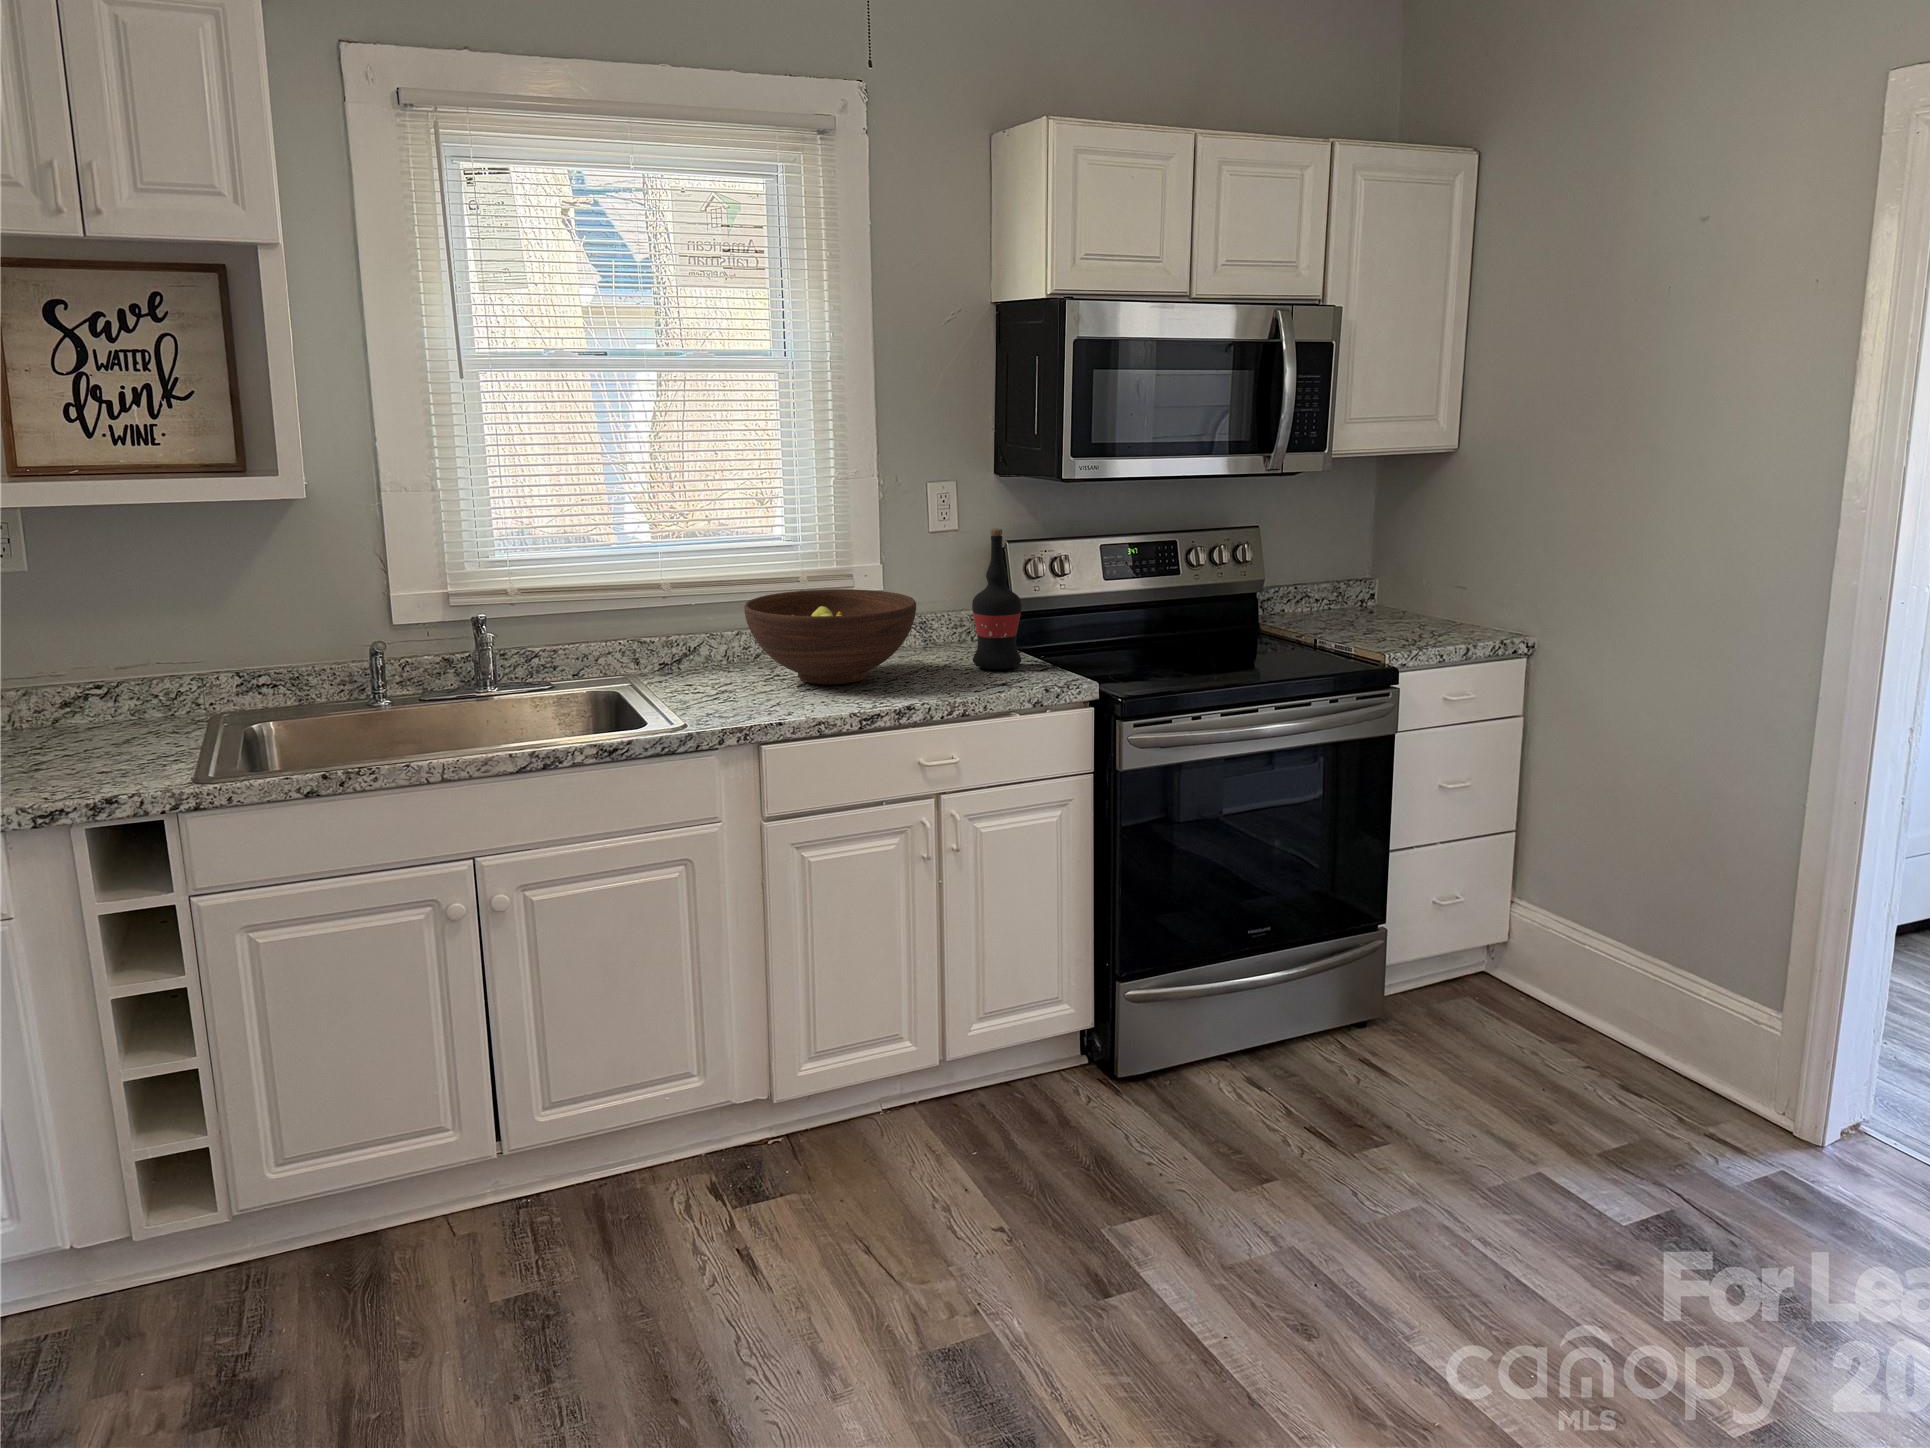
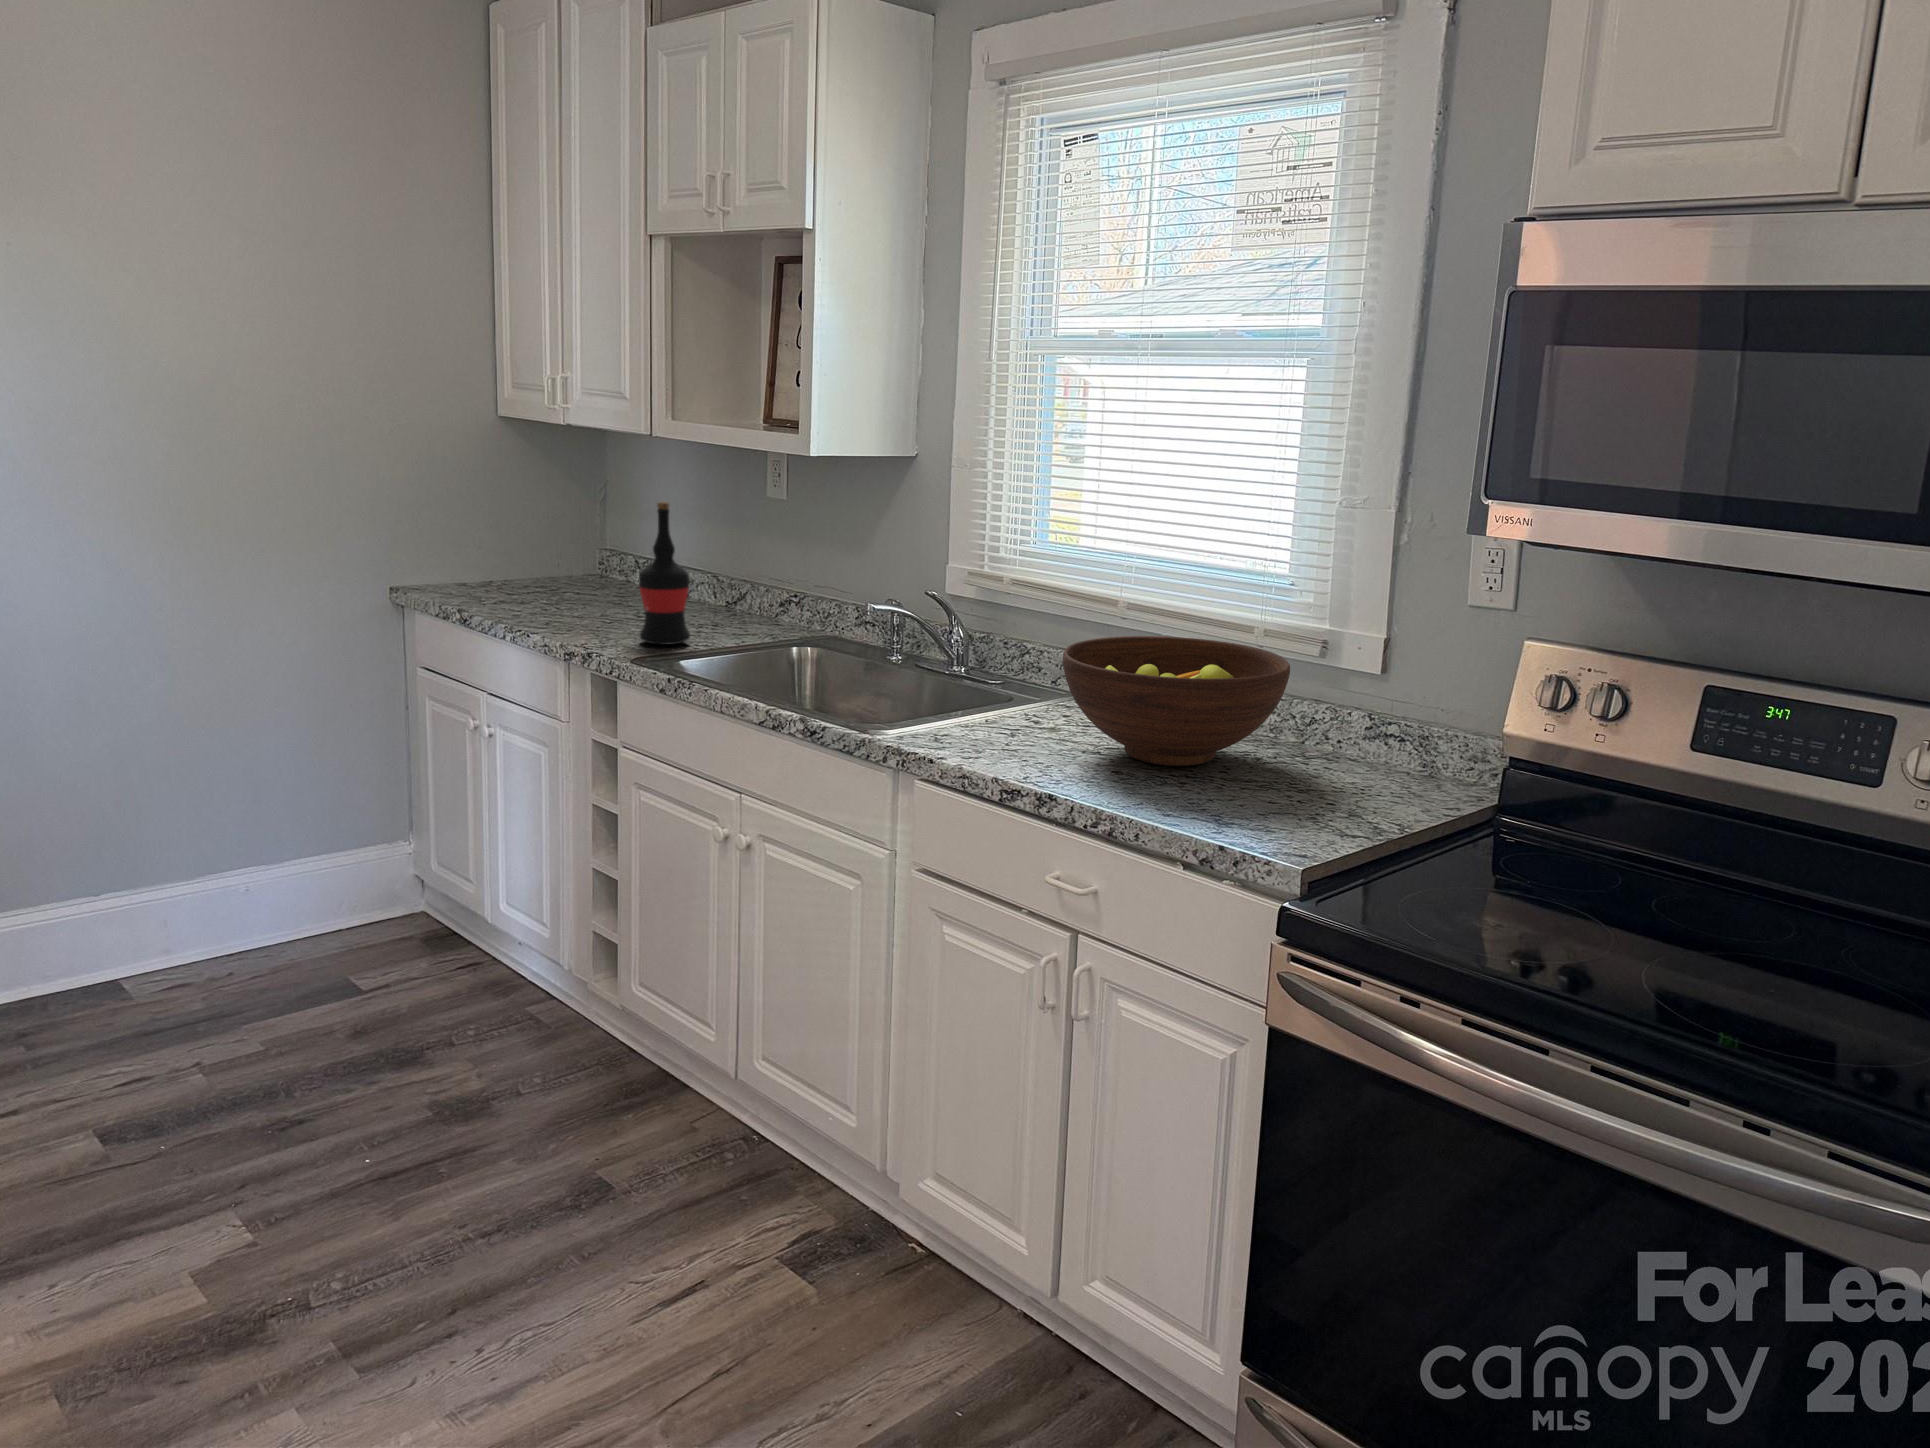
wine bottle: present [972,529,1022,669] -> present [639,502,690,645]

